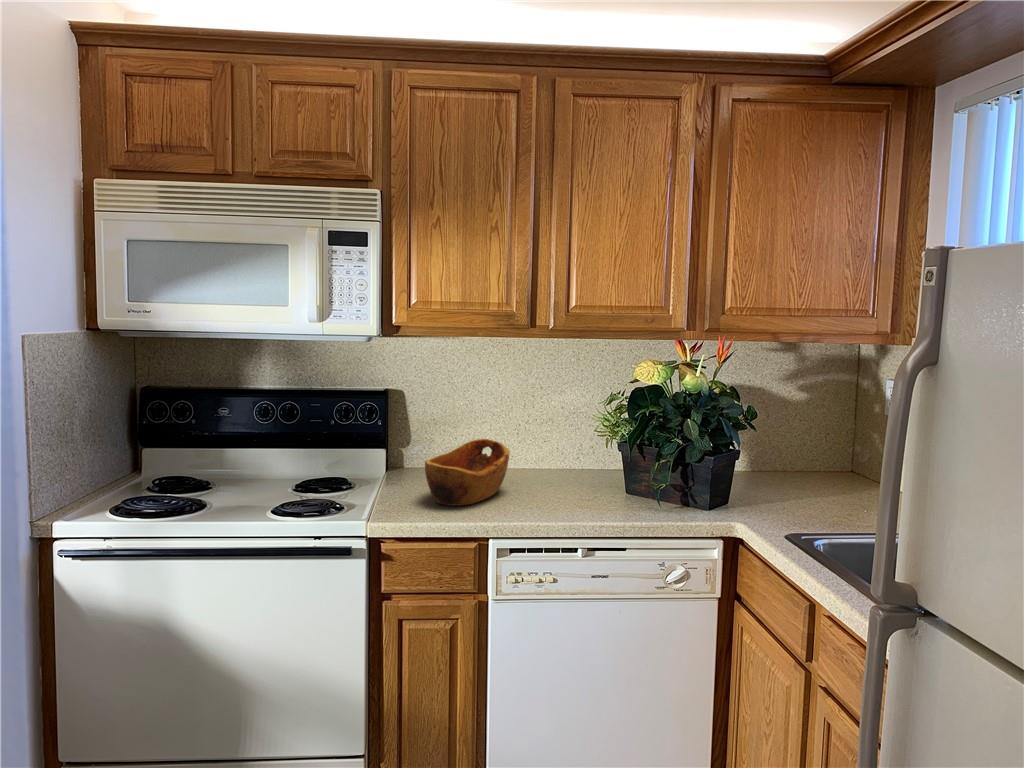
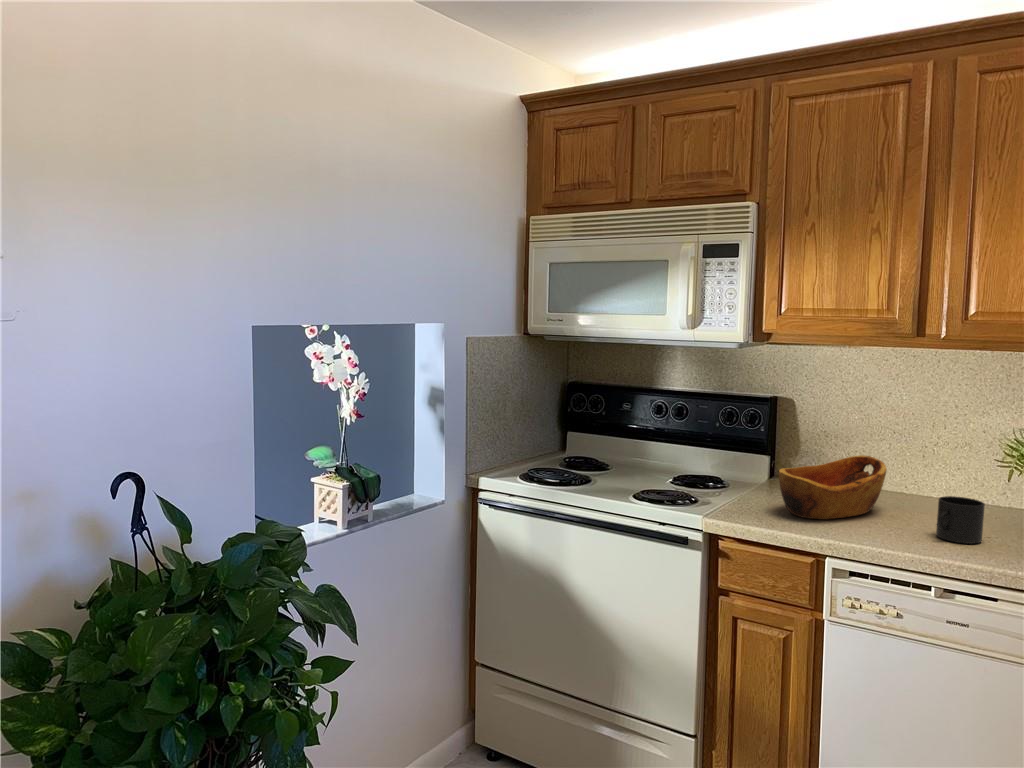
mug: none [564,466,600,506] -> present [936,496,985,544]

